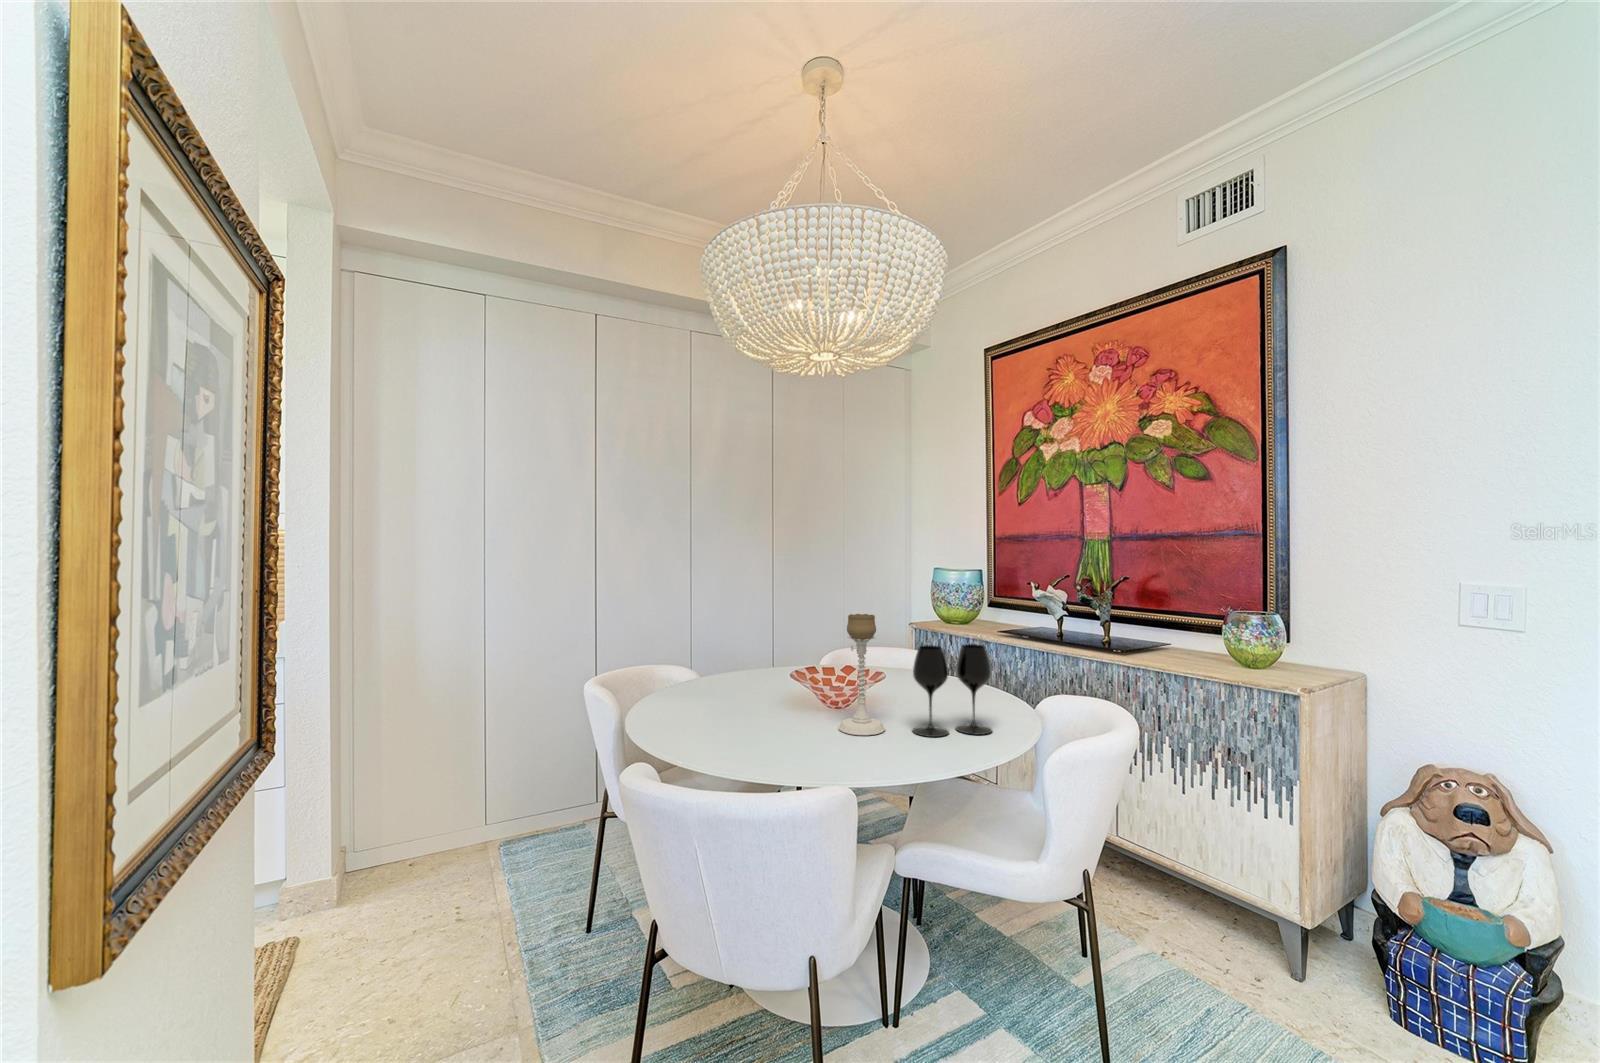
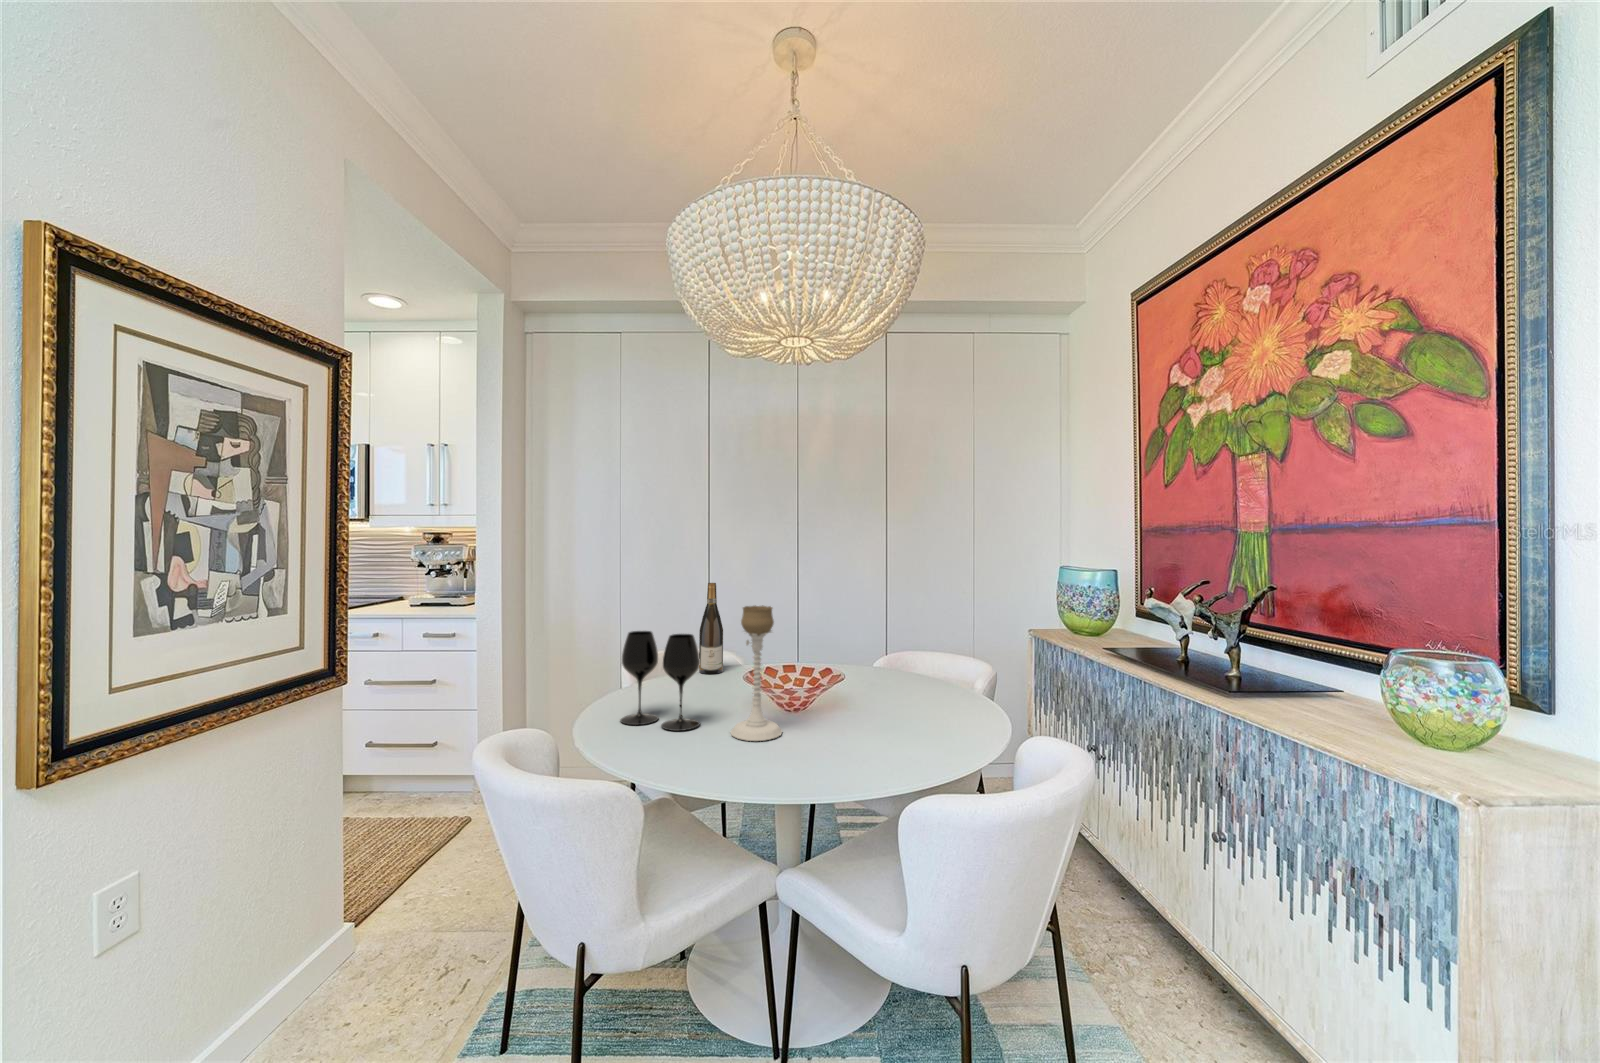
wine bottle: none [695,598,719,691] -> present [699,583,723,674]
wine glass: present [913,644,992,737] -> present [620,631,700,731]

